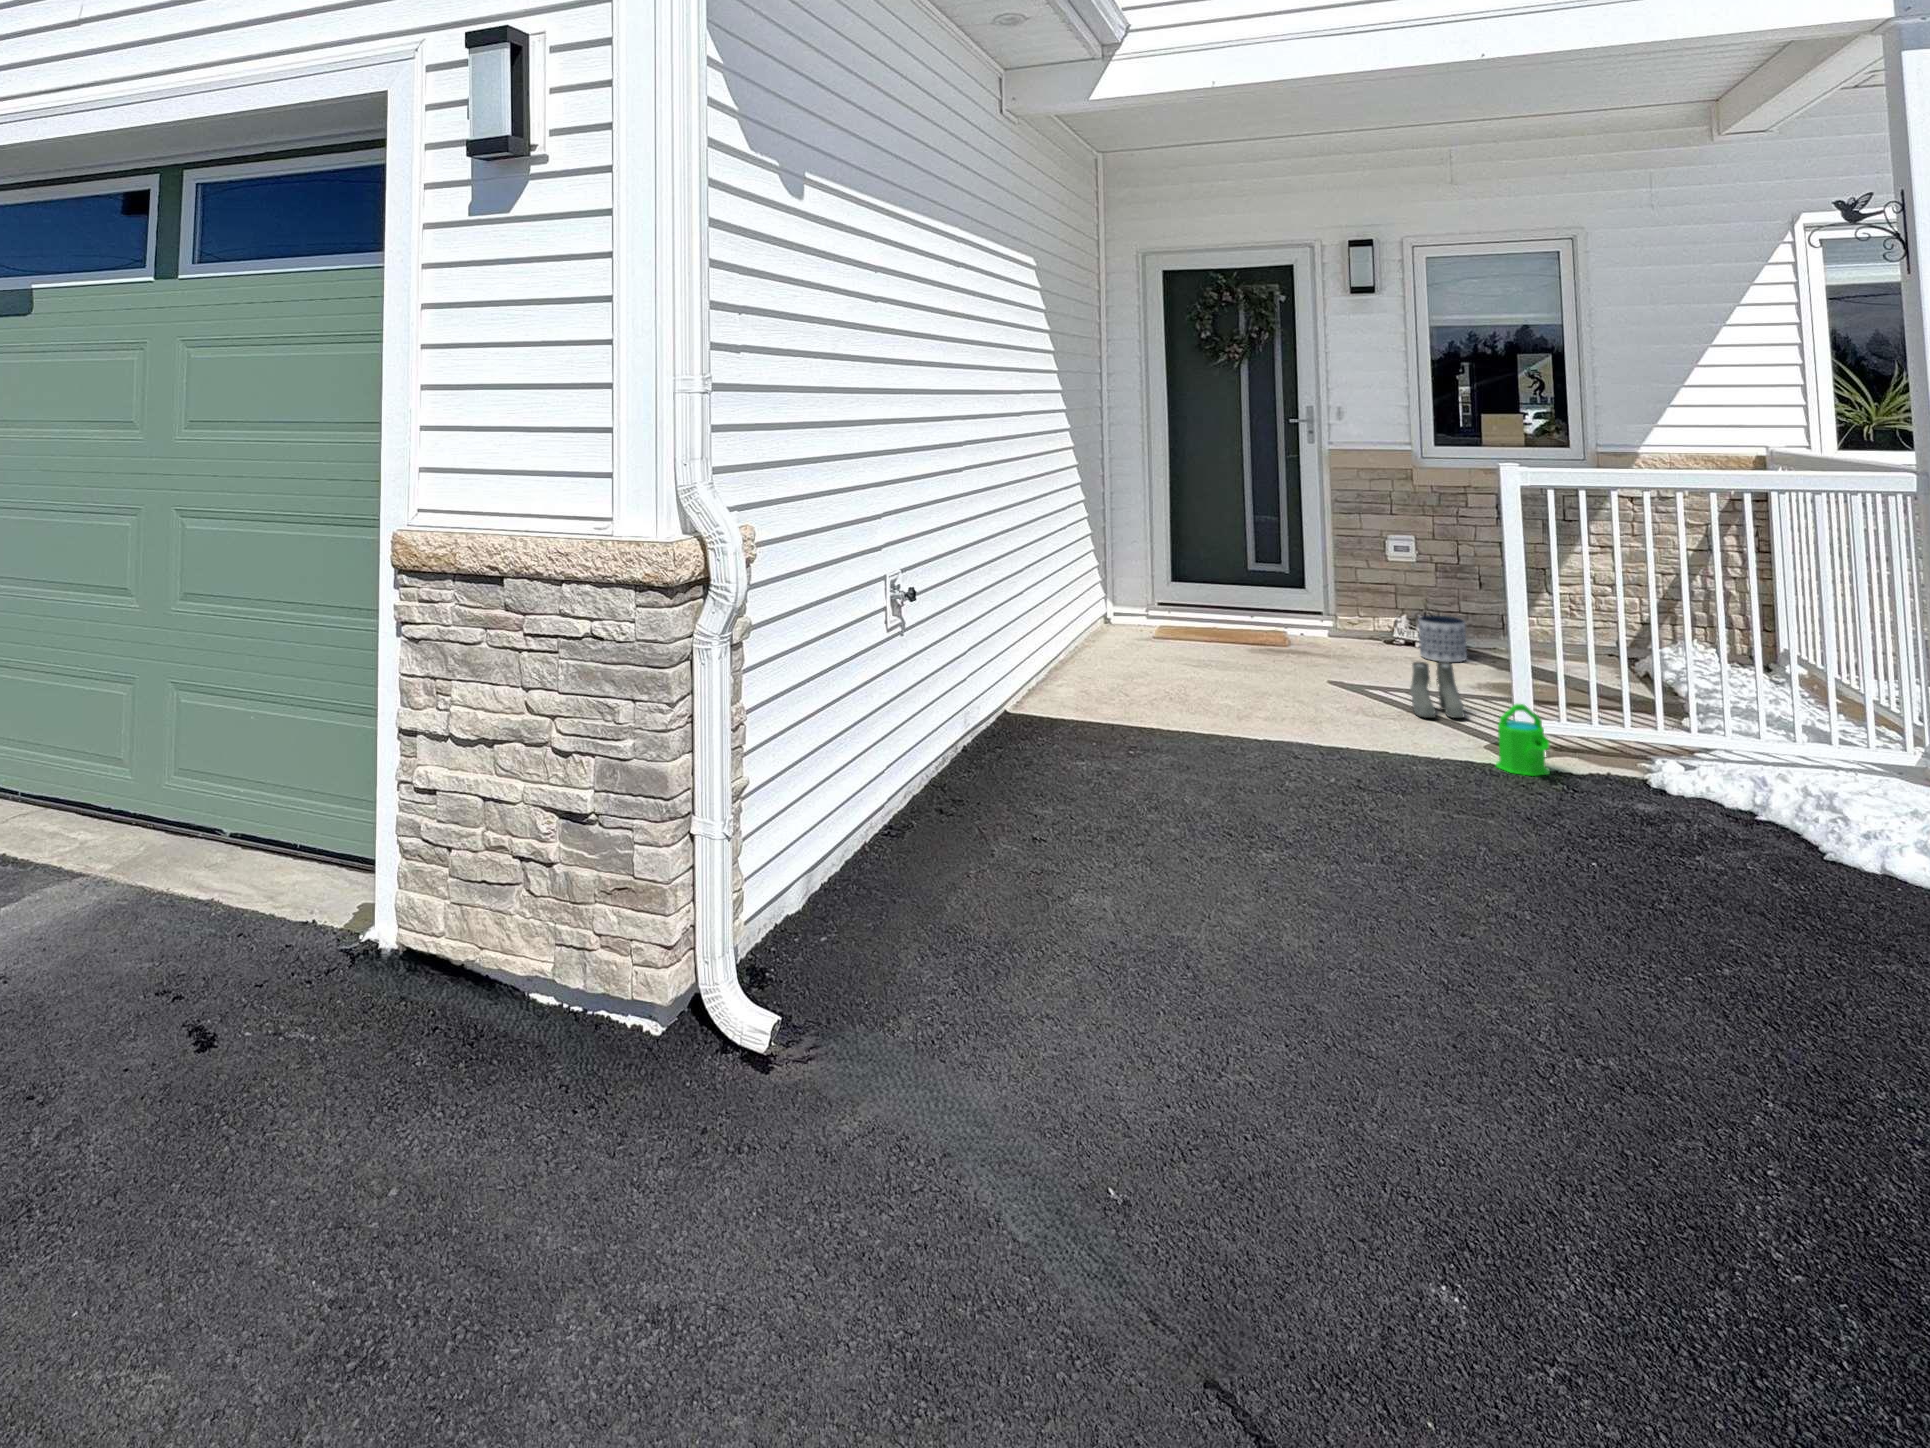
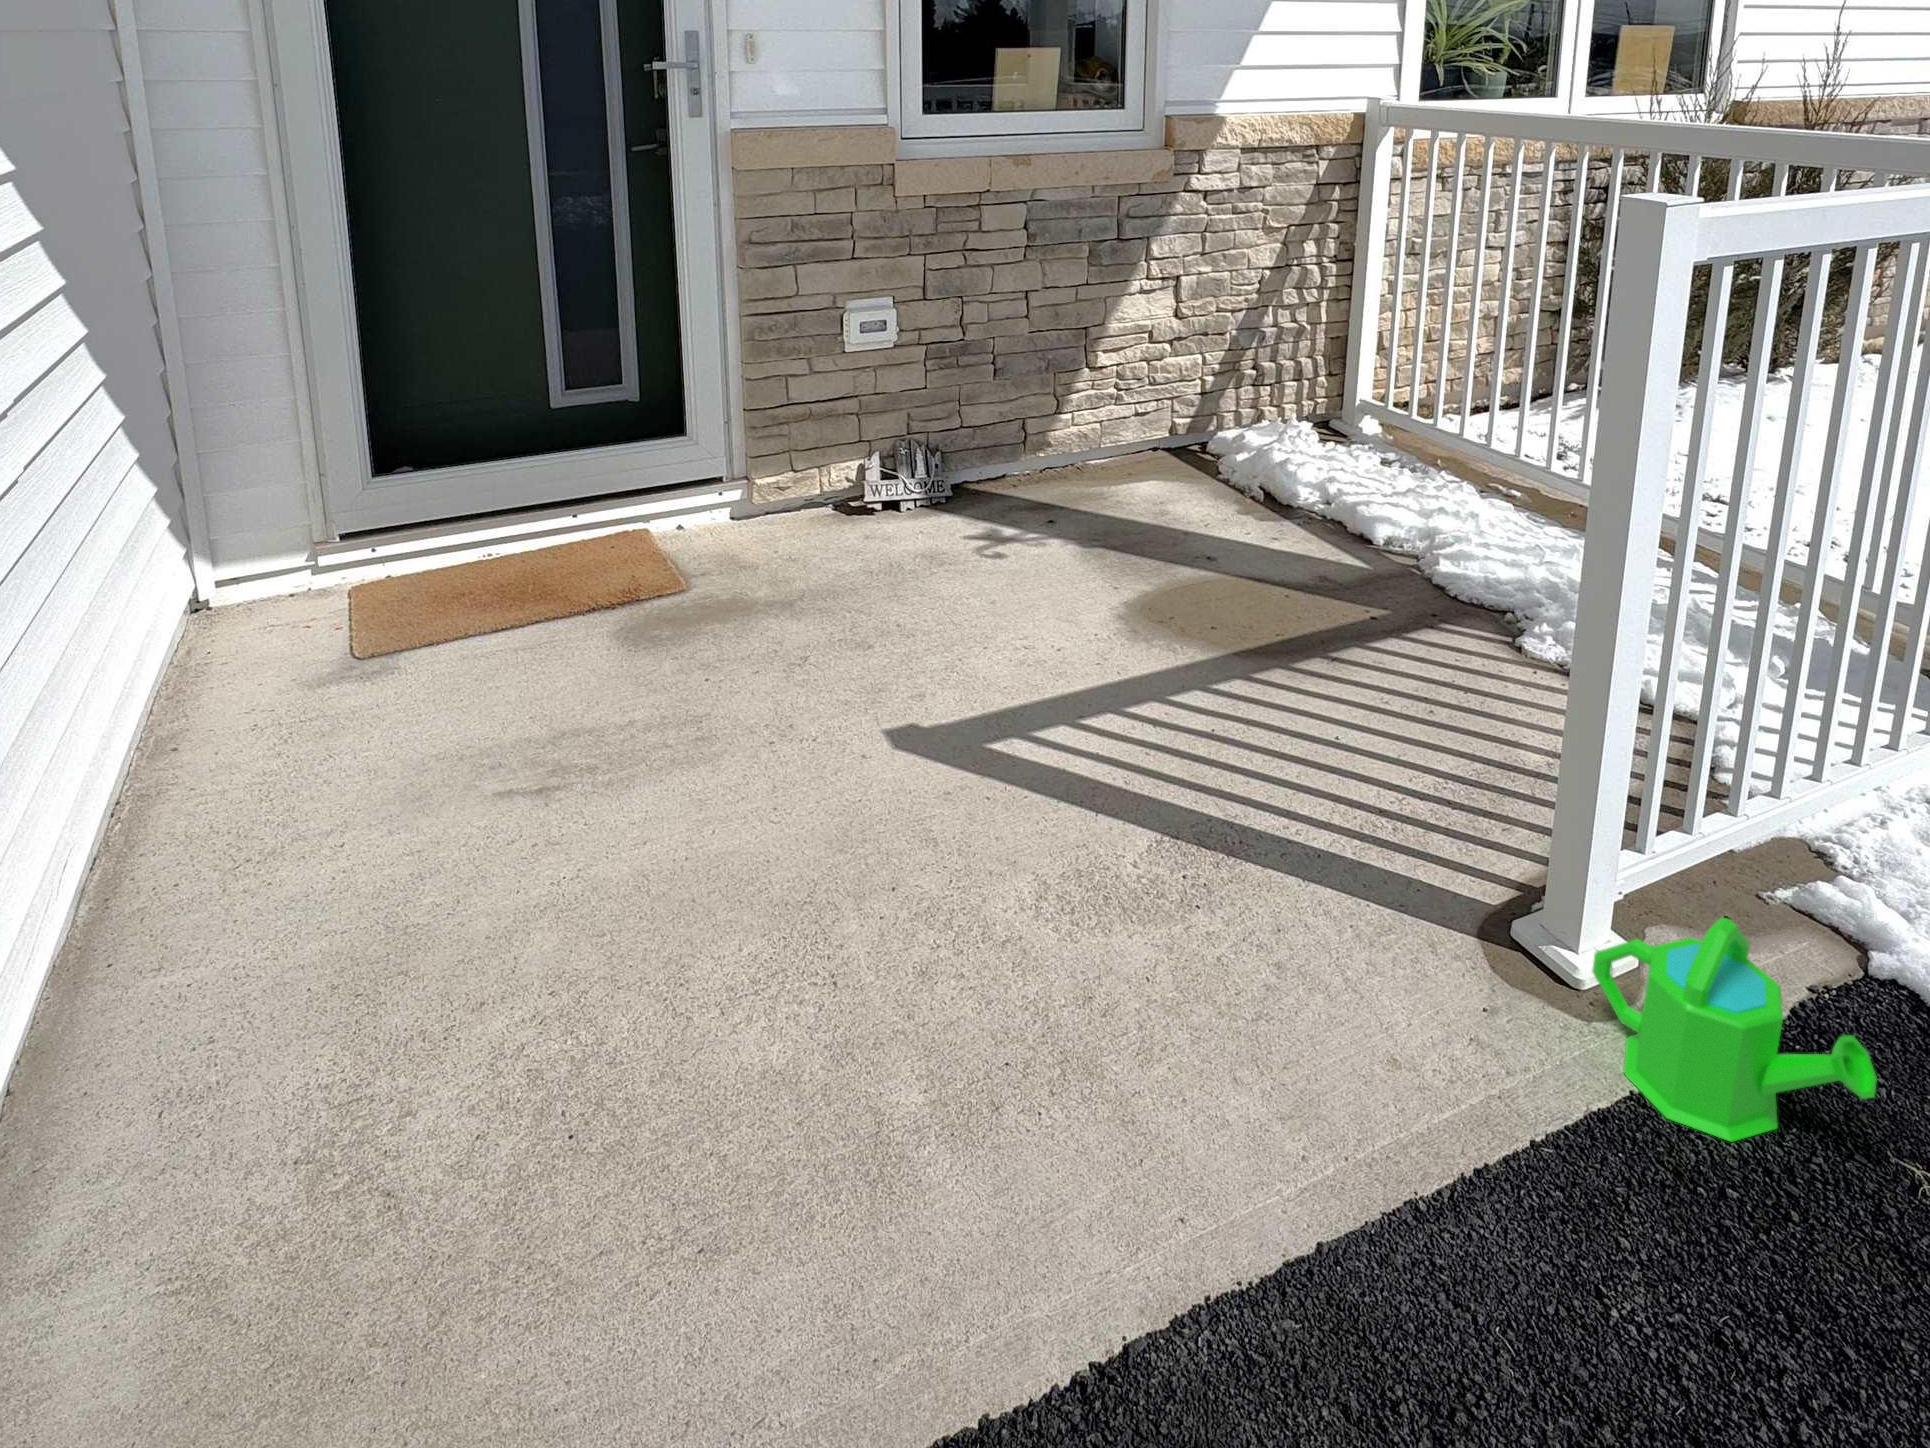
planter: present [1419,616,1467,662] -> none [963,467,1051,572]
boots: present [1410,662,1464,718] -> none [1167,685,1316,873]

